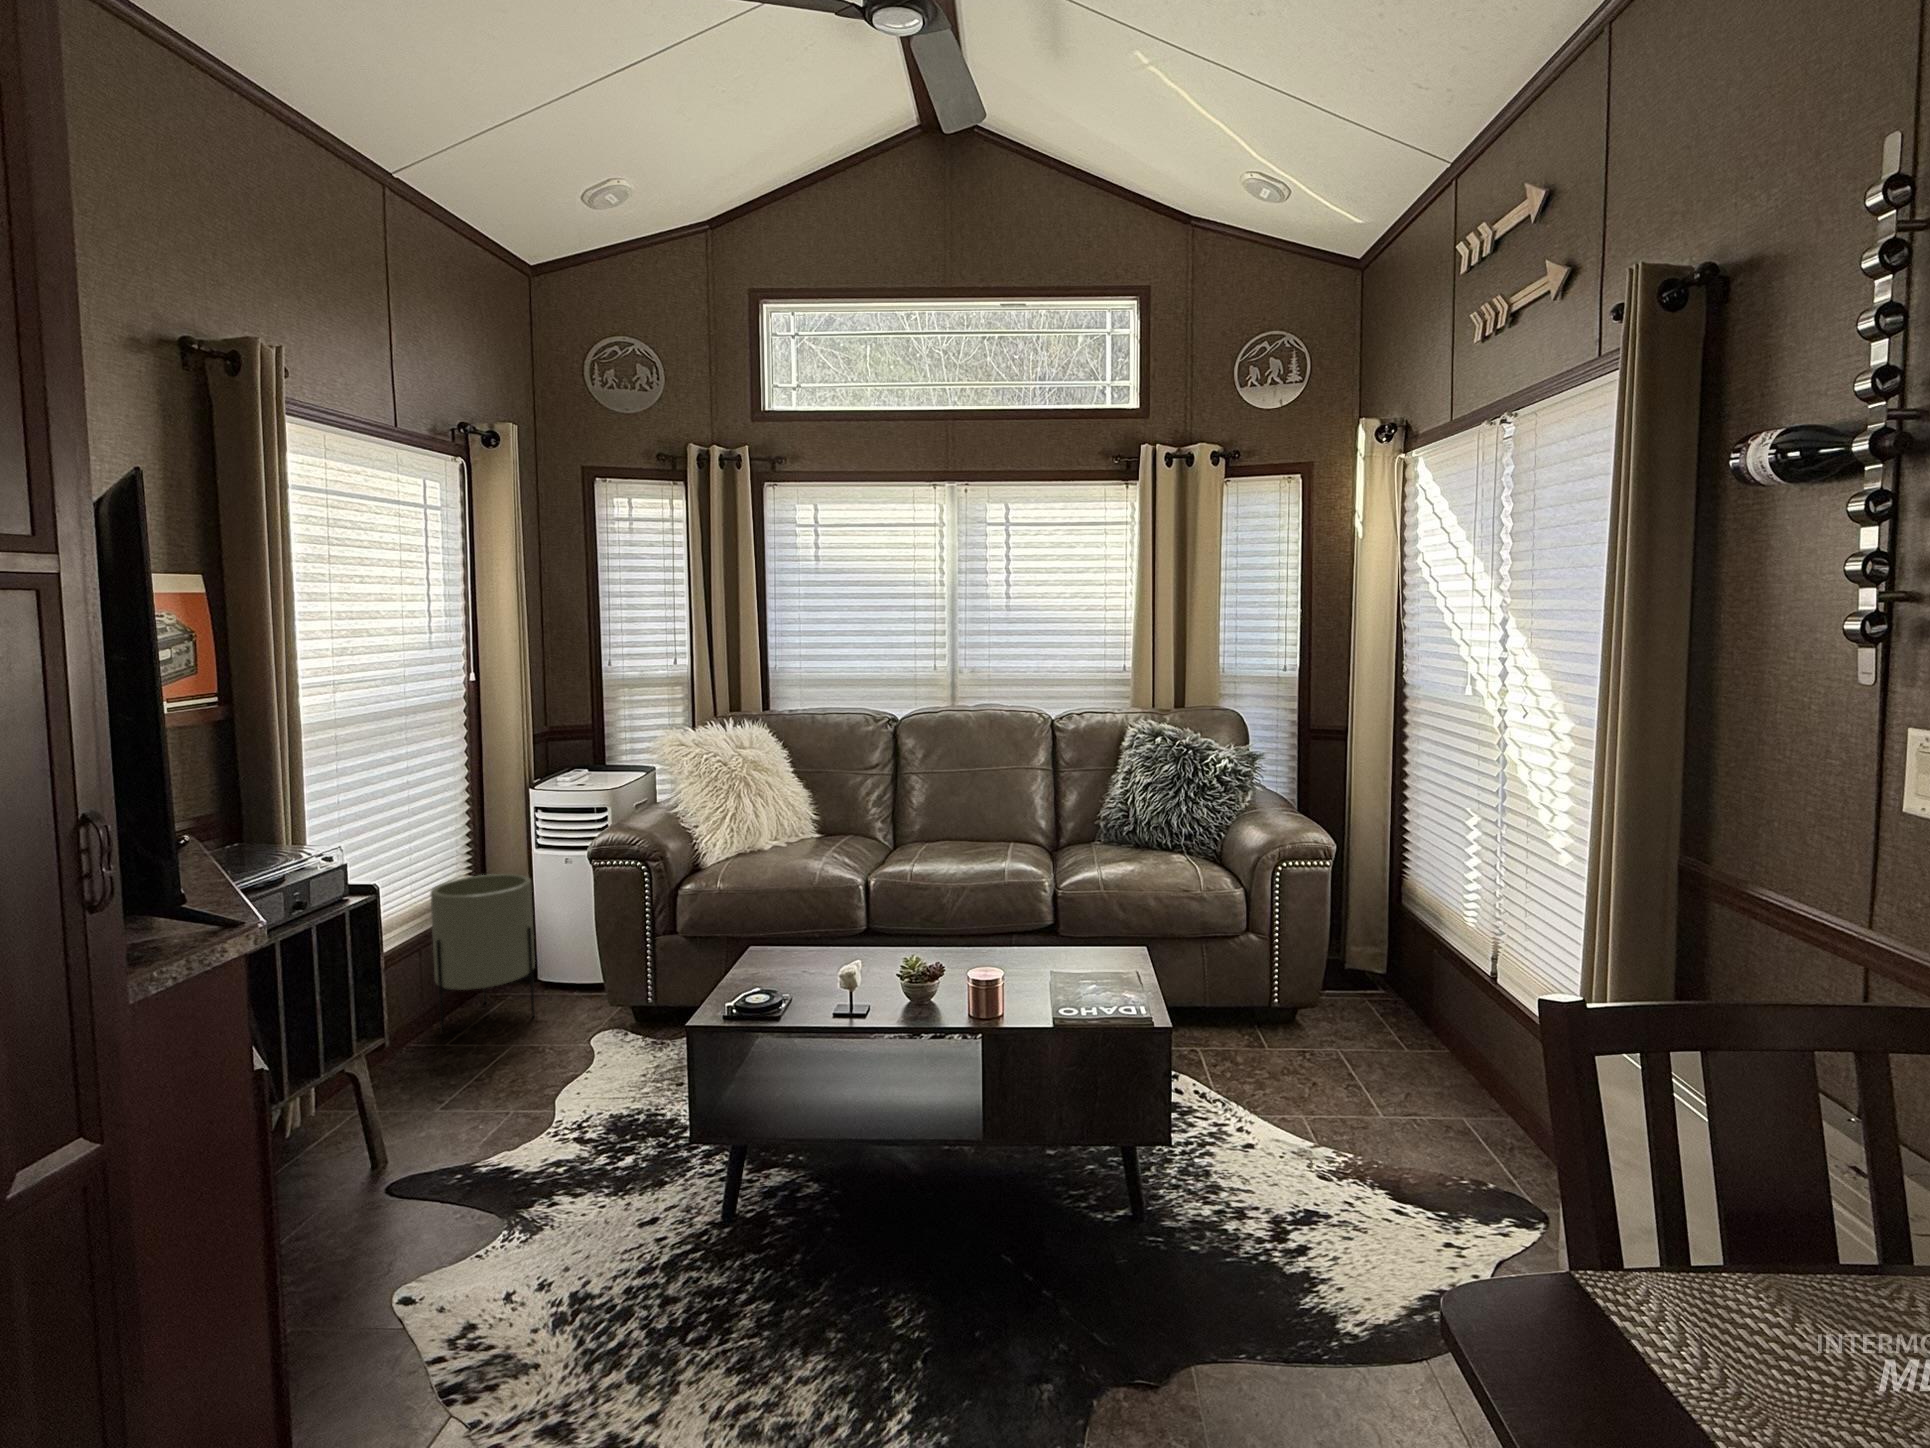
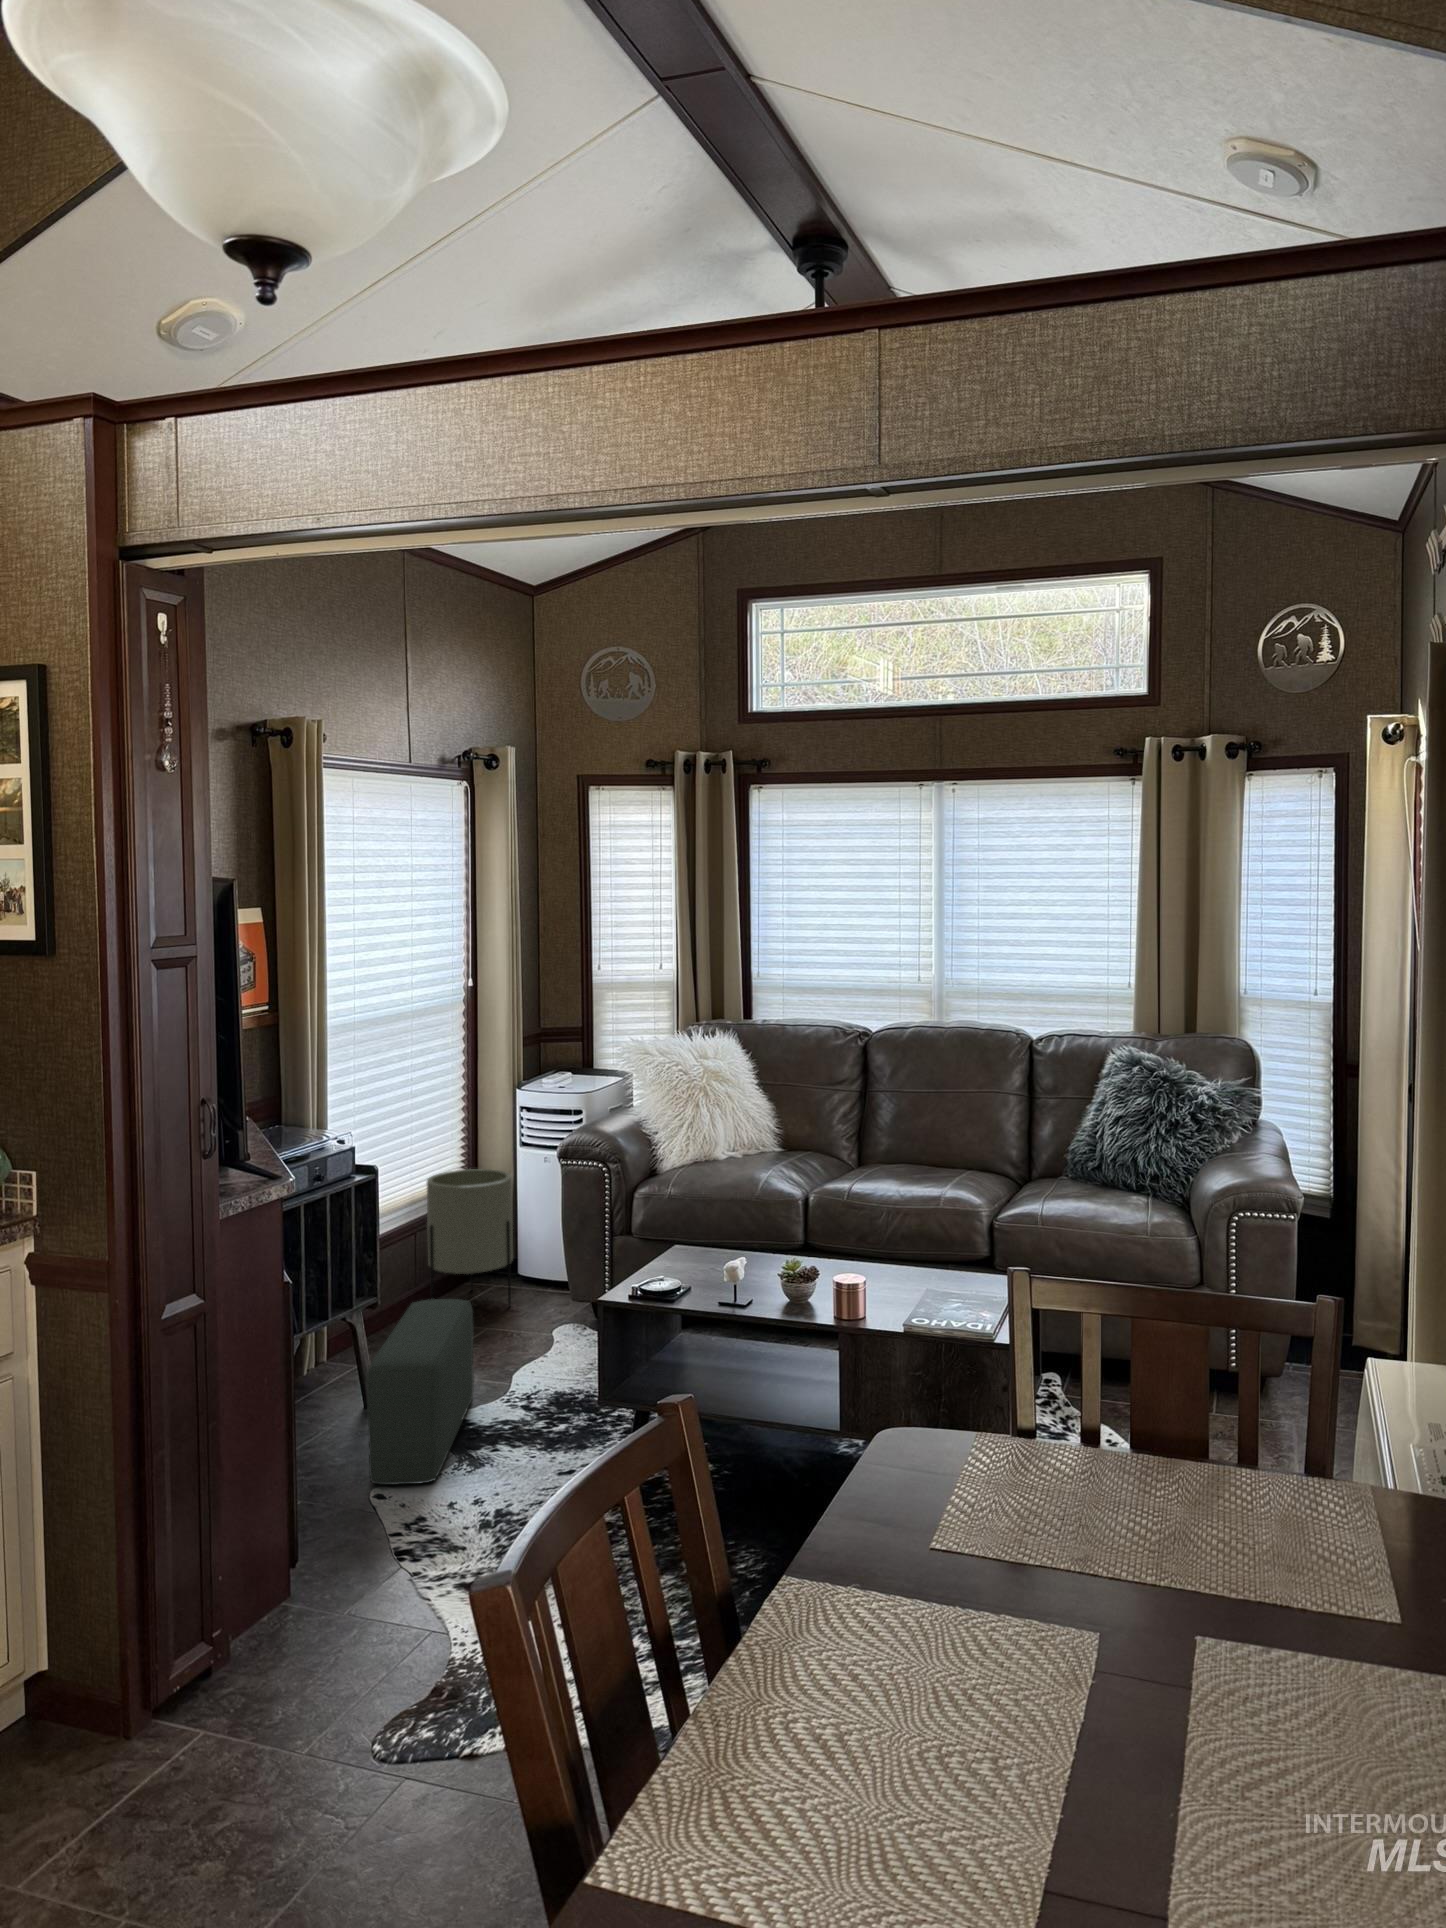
pouf: none [381,1028,510,1282] -> present [366,1299,474,1485]

